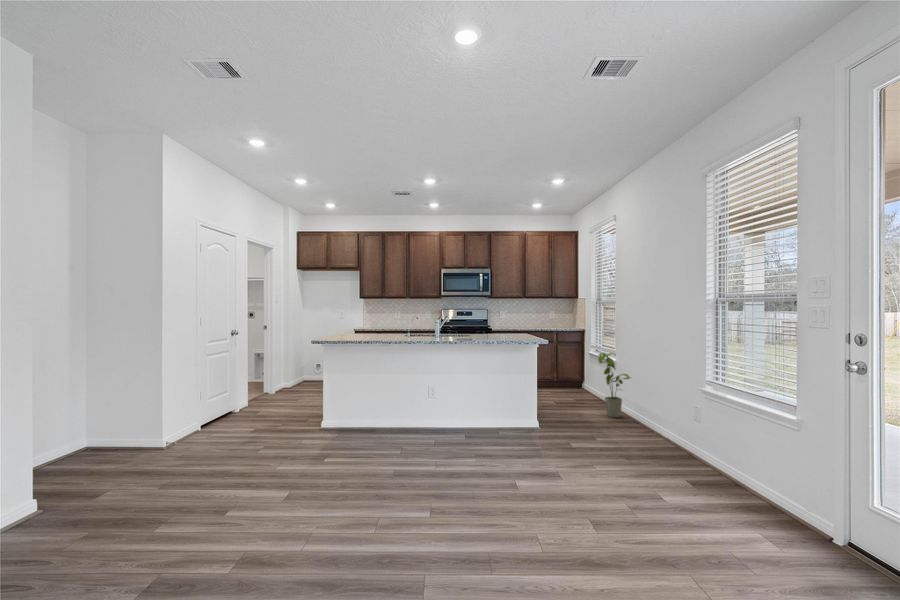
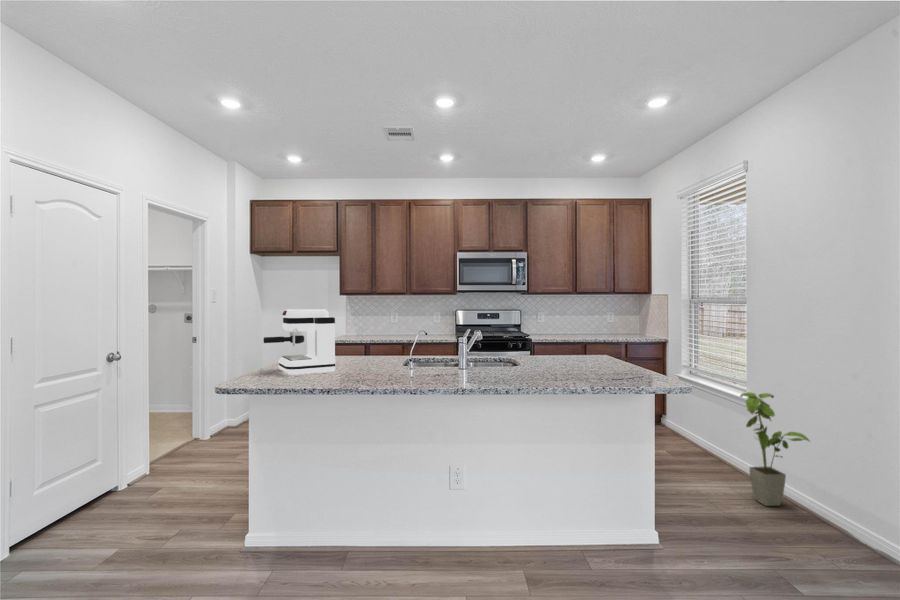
coffee maker: none [330,304,368,338] -> present [263,309,335,376]

